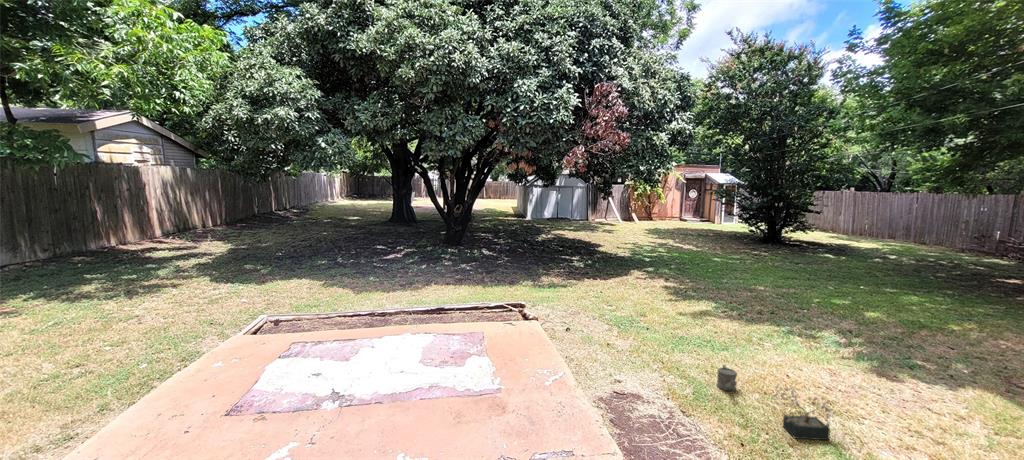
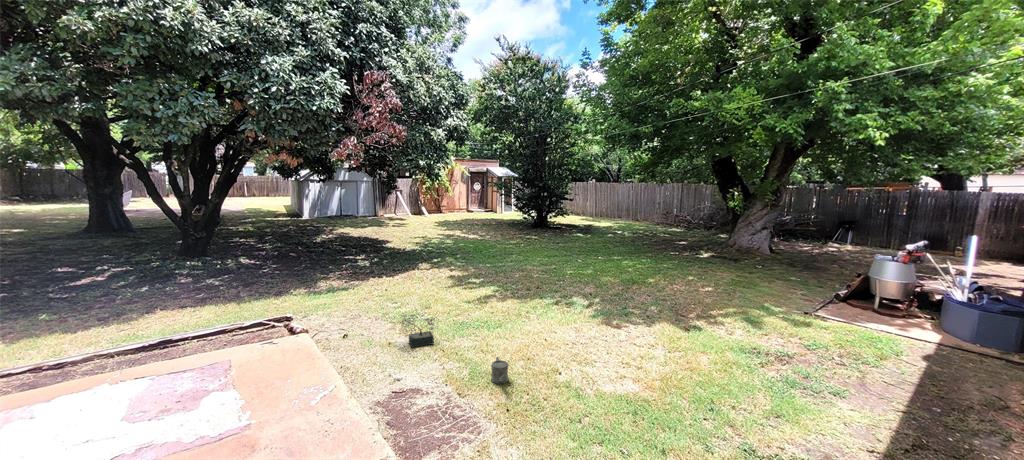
decorative plant: present [774,386,835,440] -> present [399,315,438,347]

